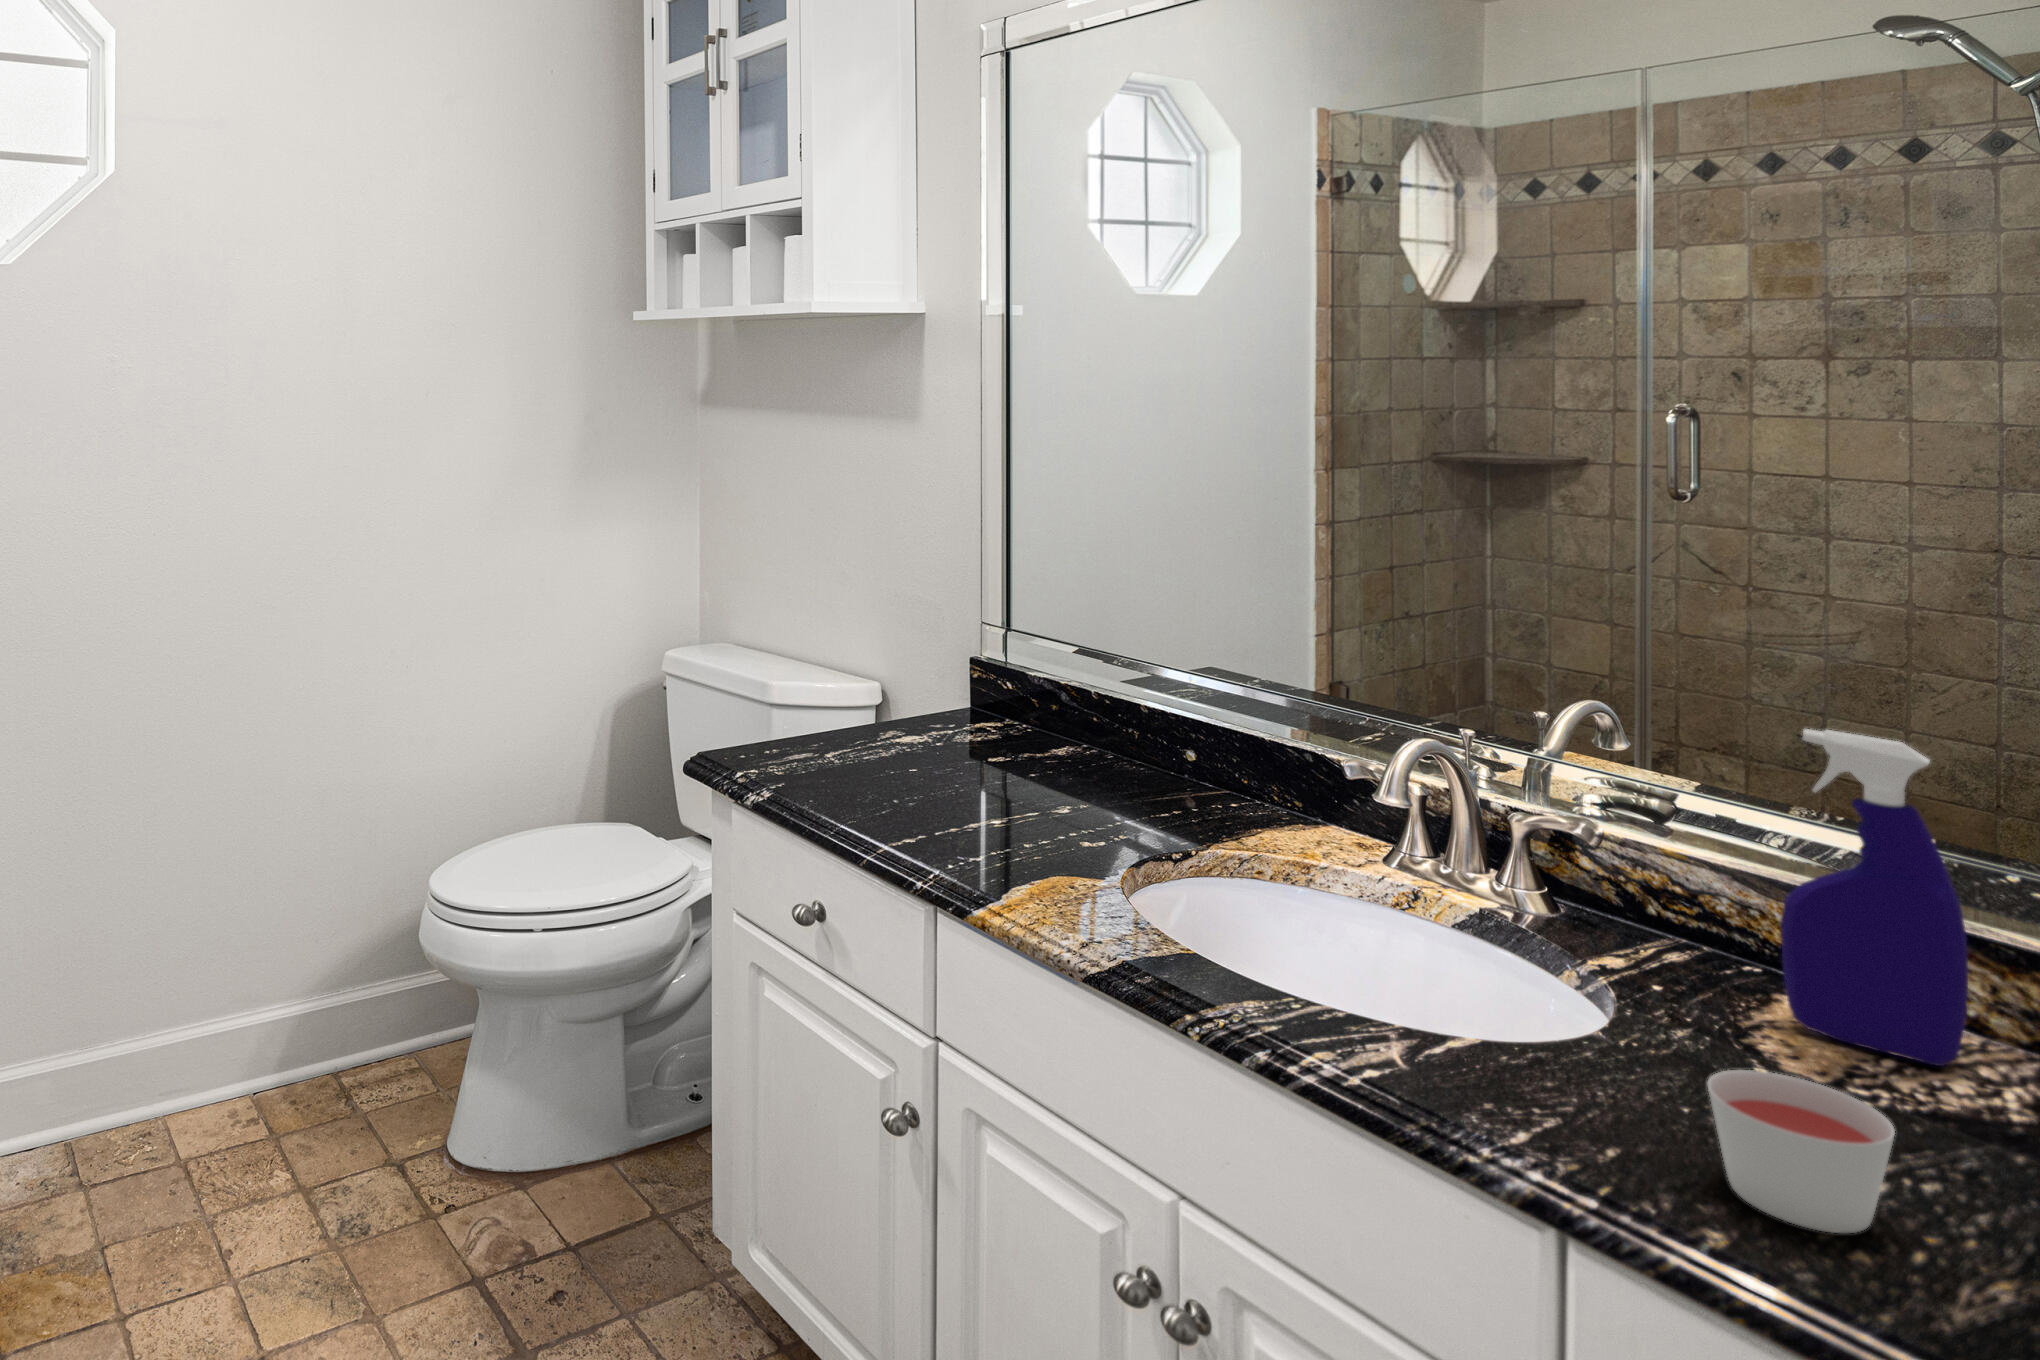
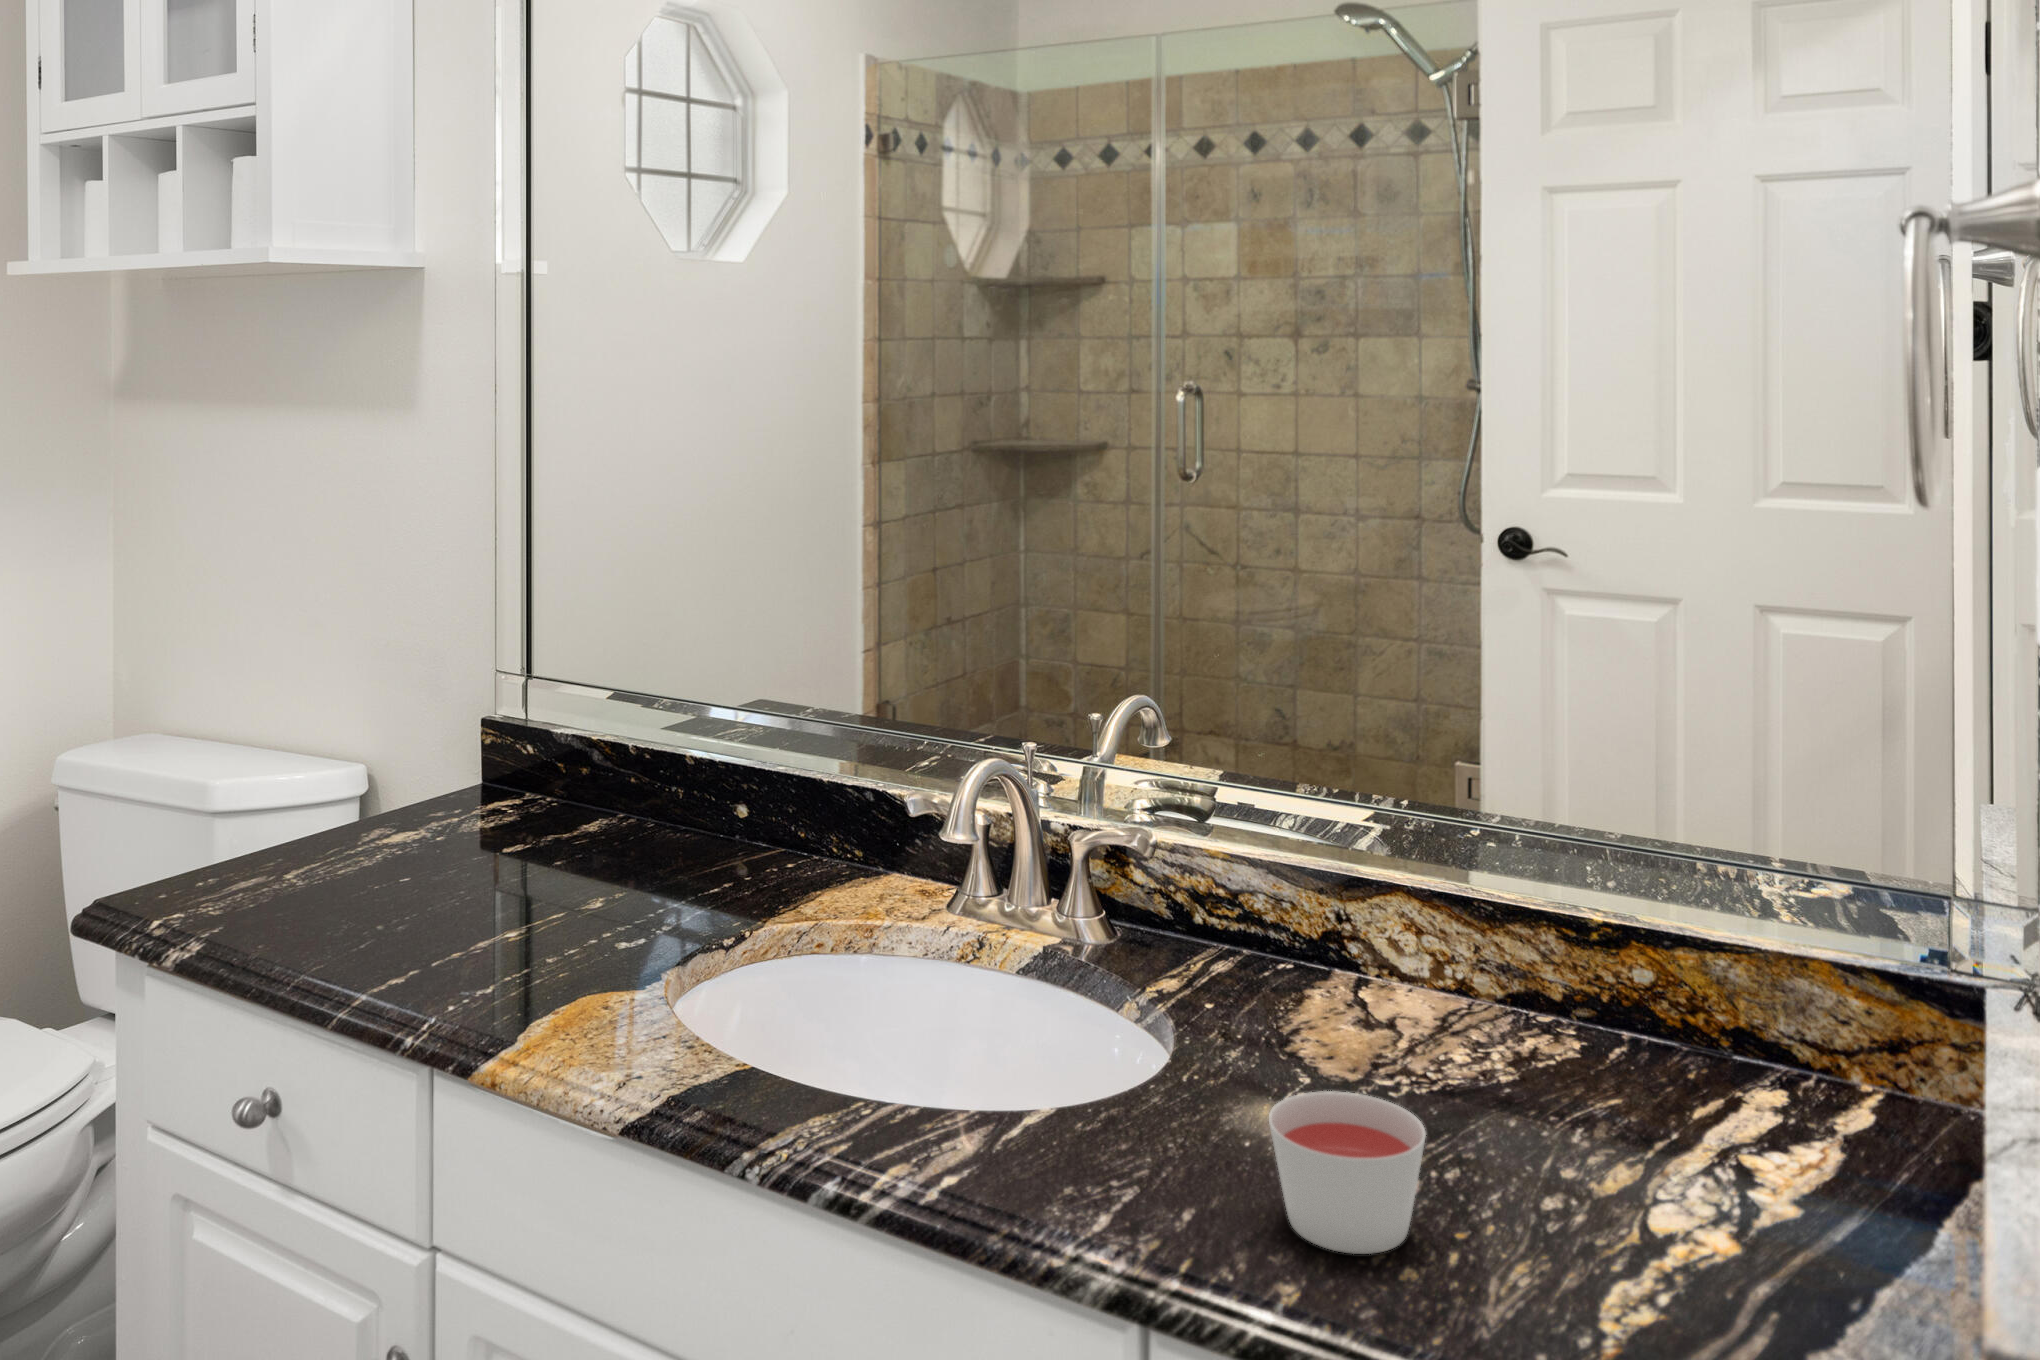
spray bottle: present [1781,729,1968,1066] -> none [1314,708,1464,1039]

